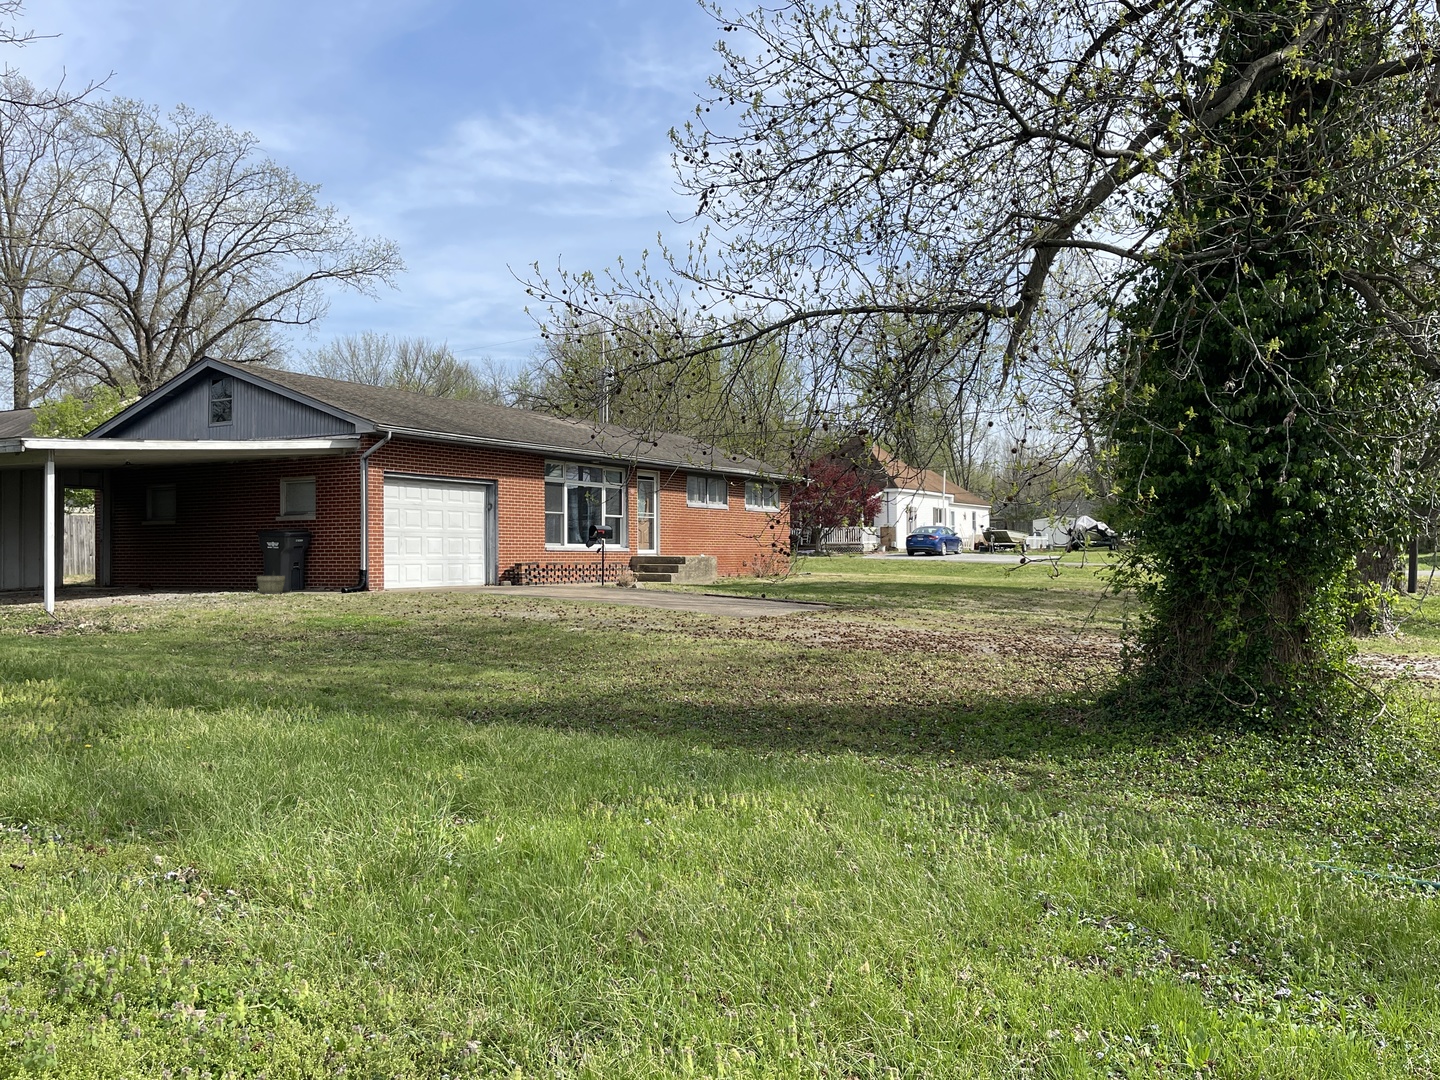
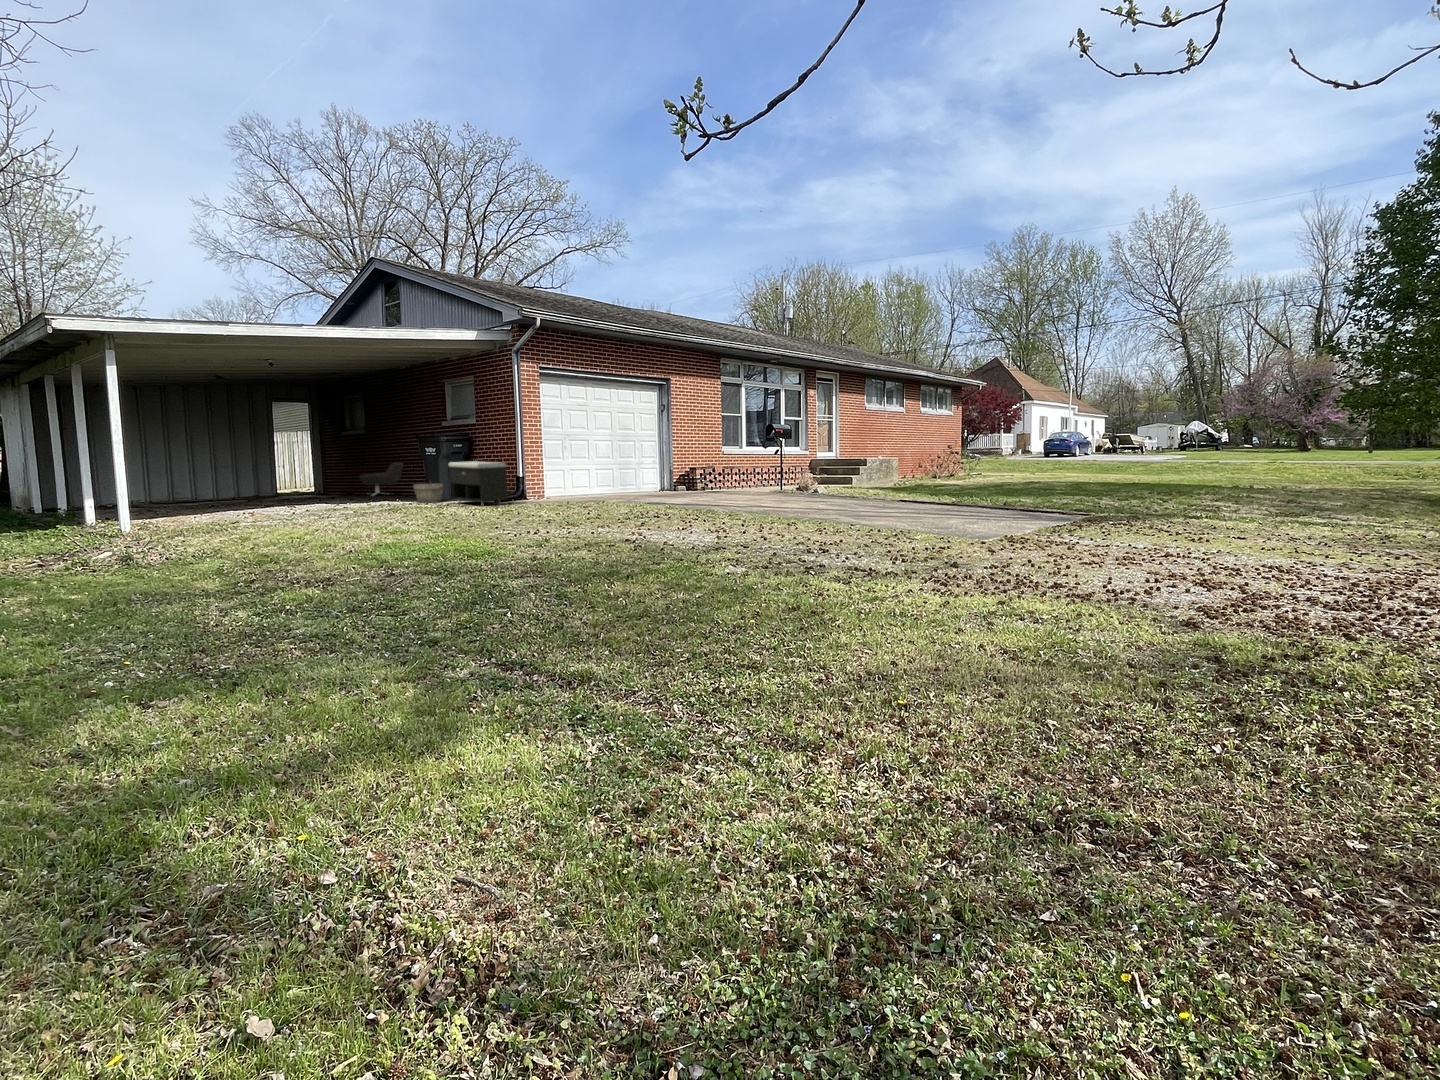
lounge chair: none [184,555,228,587] -> present [360,463,403,496]
storage bench: none [295,556,352,596] -> present [449,461,507,506]

